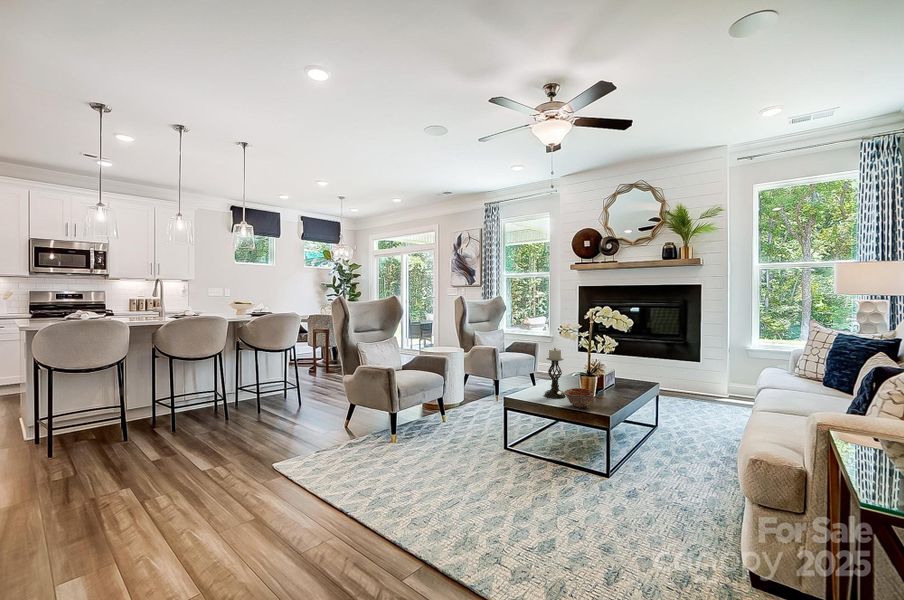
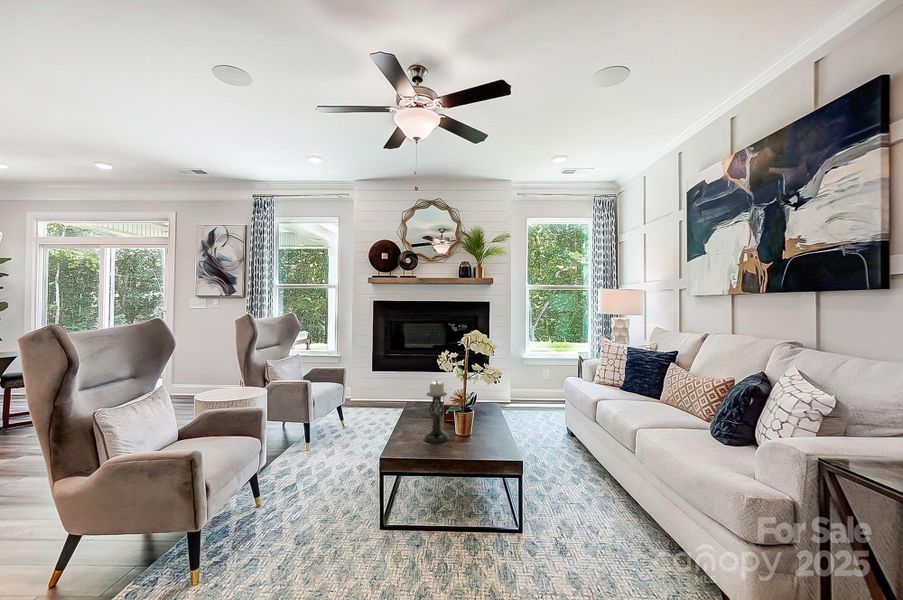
ceramic bowl: present [565,388,594,408] -> none [463,425,496,451]

